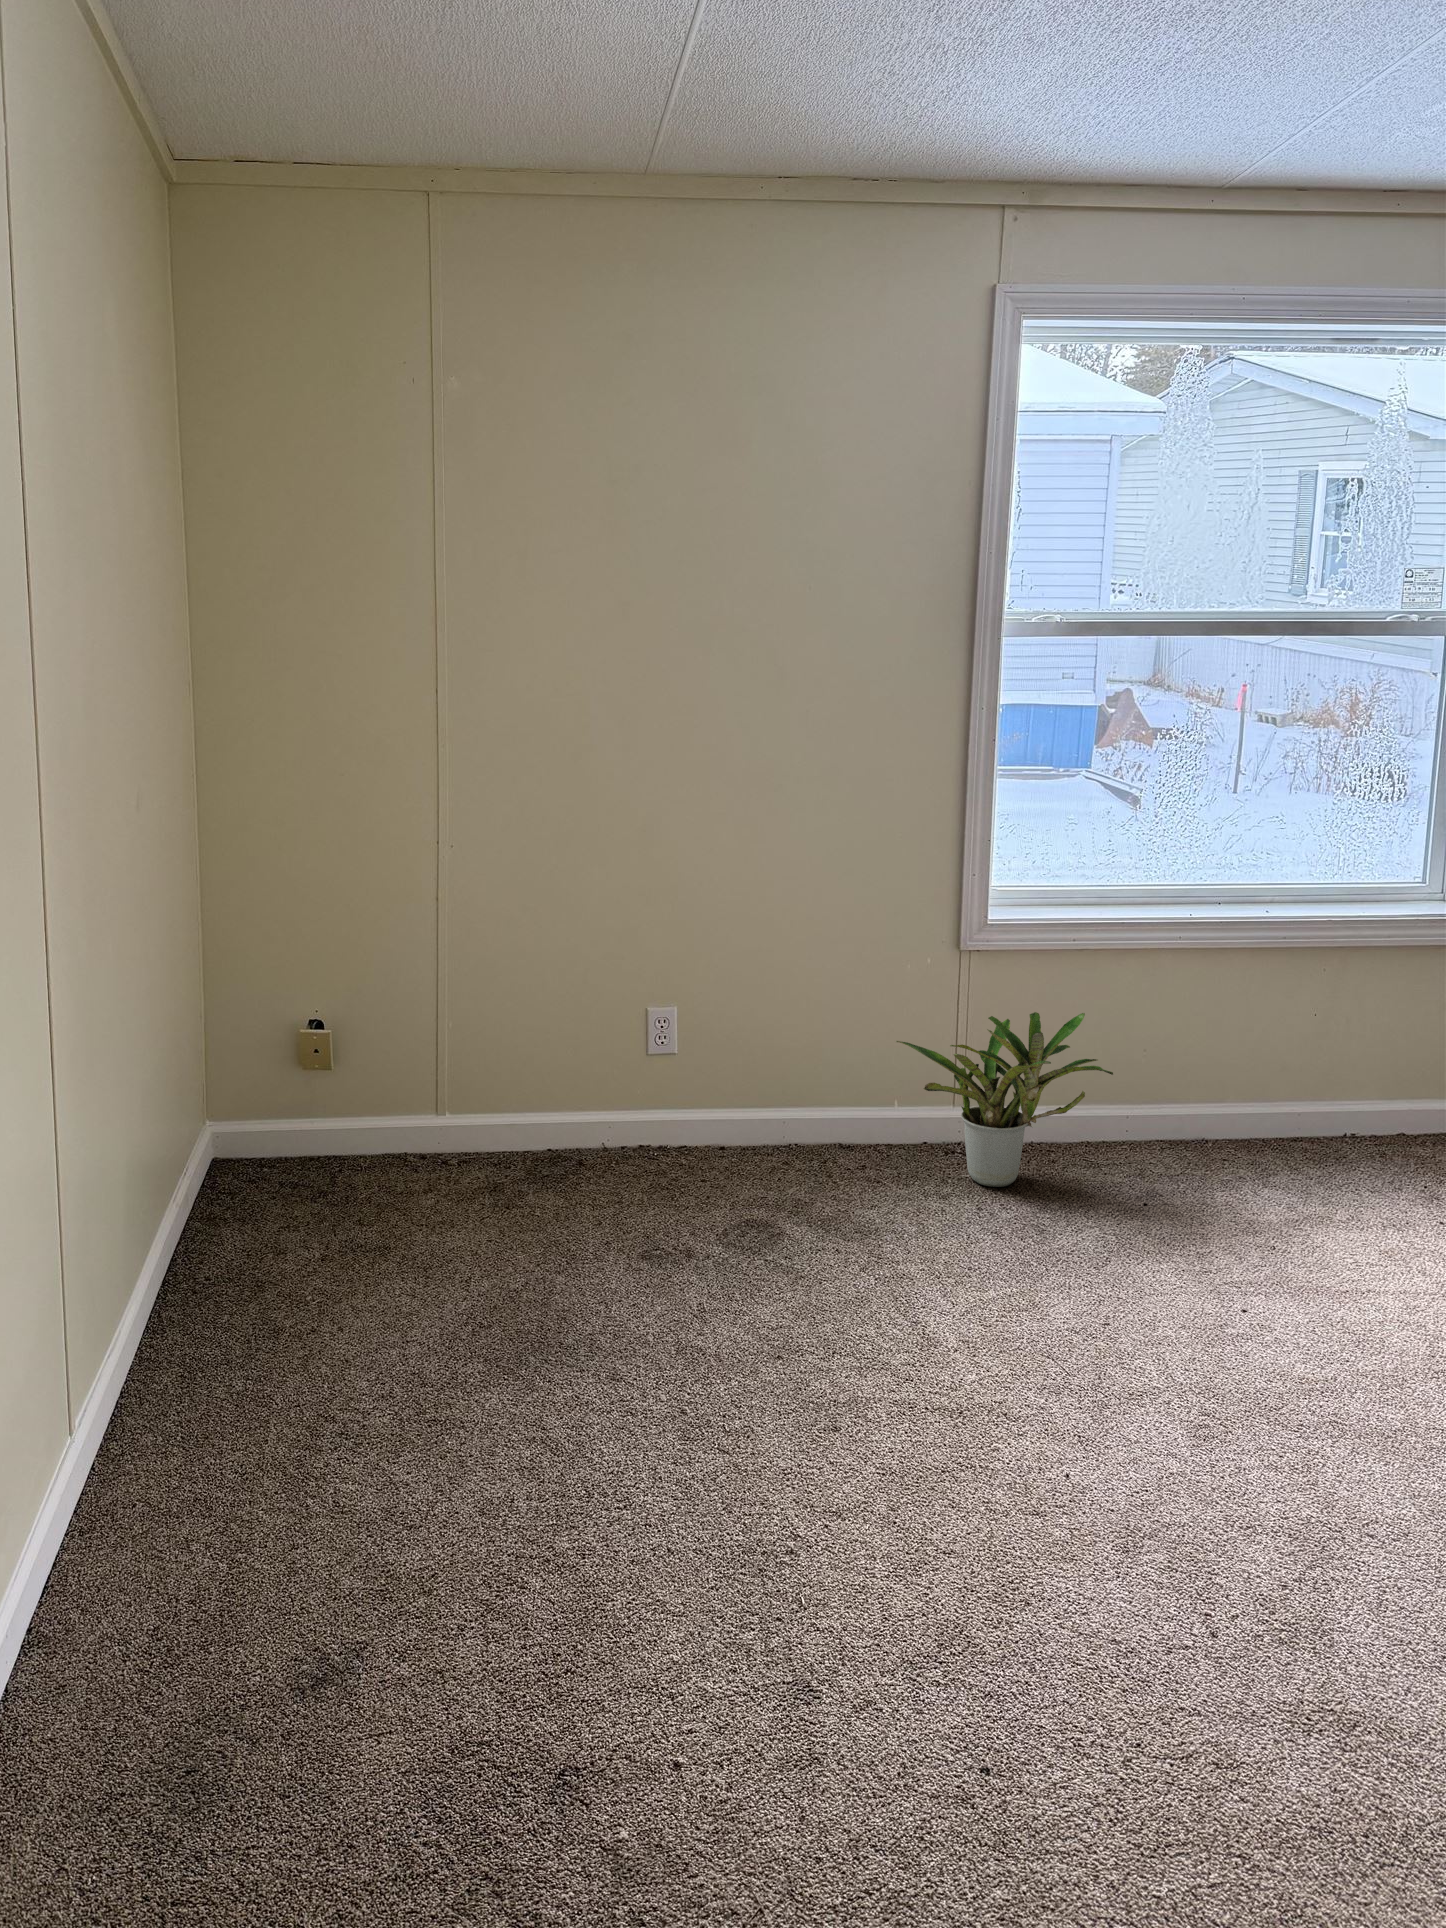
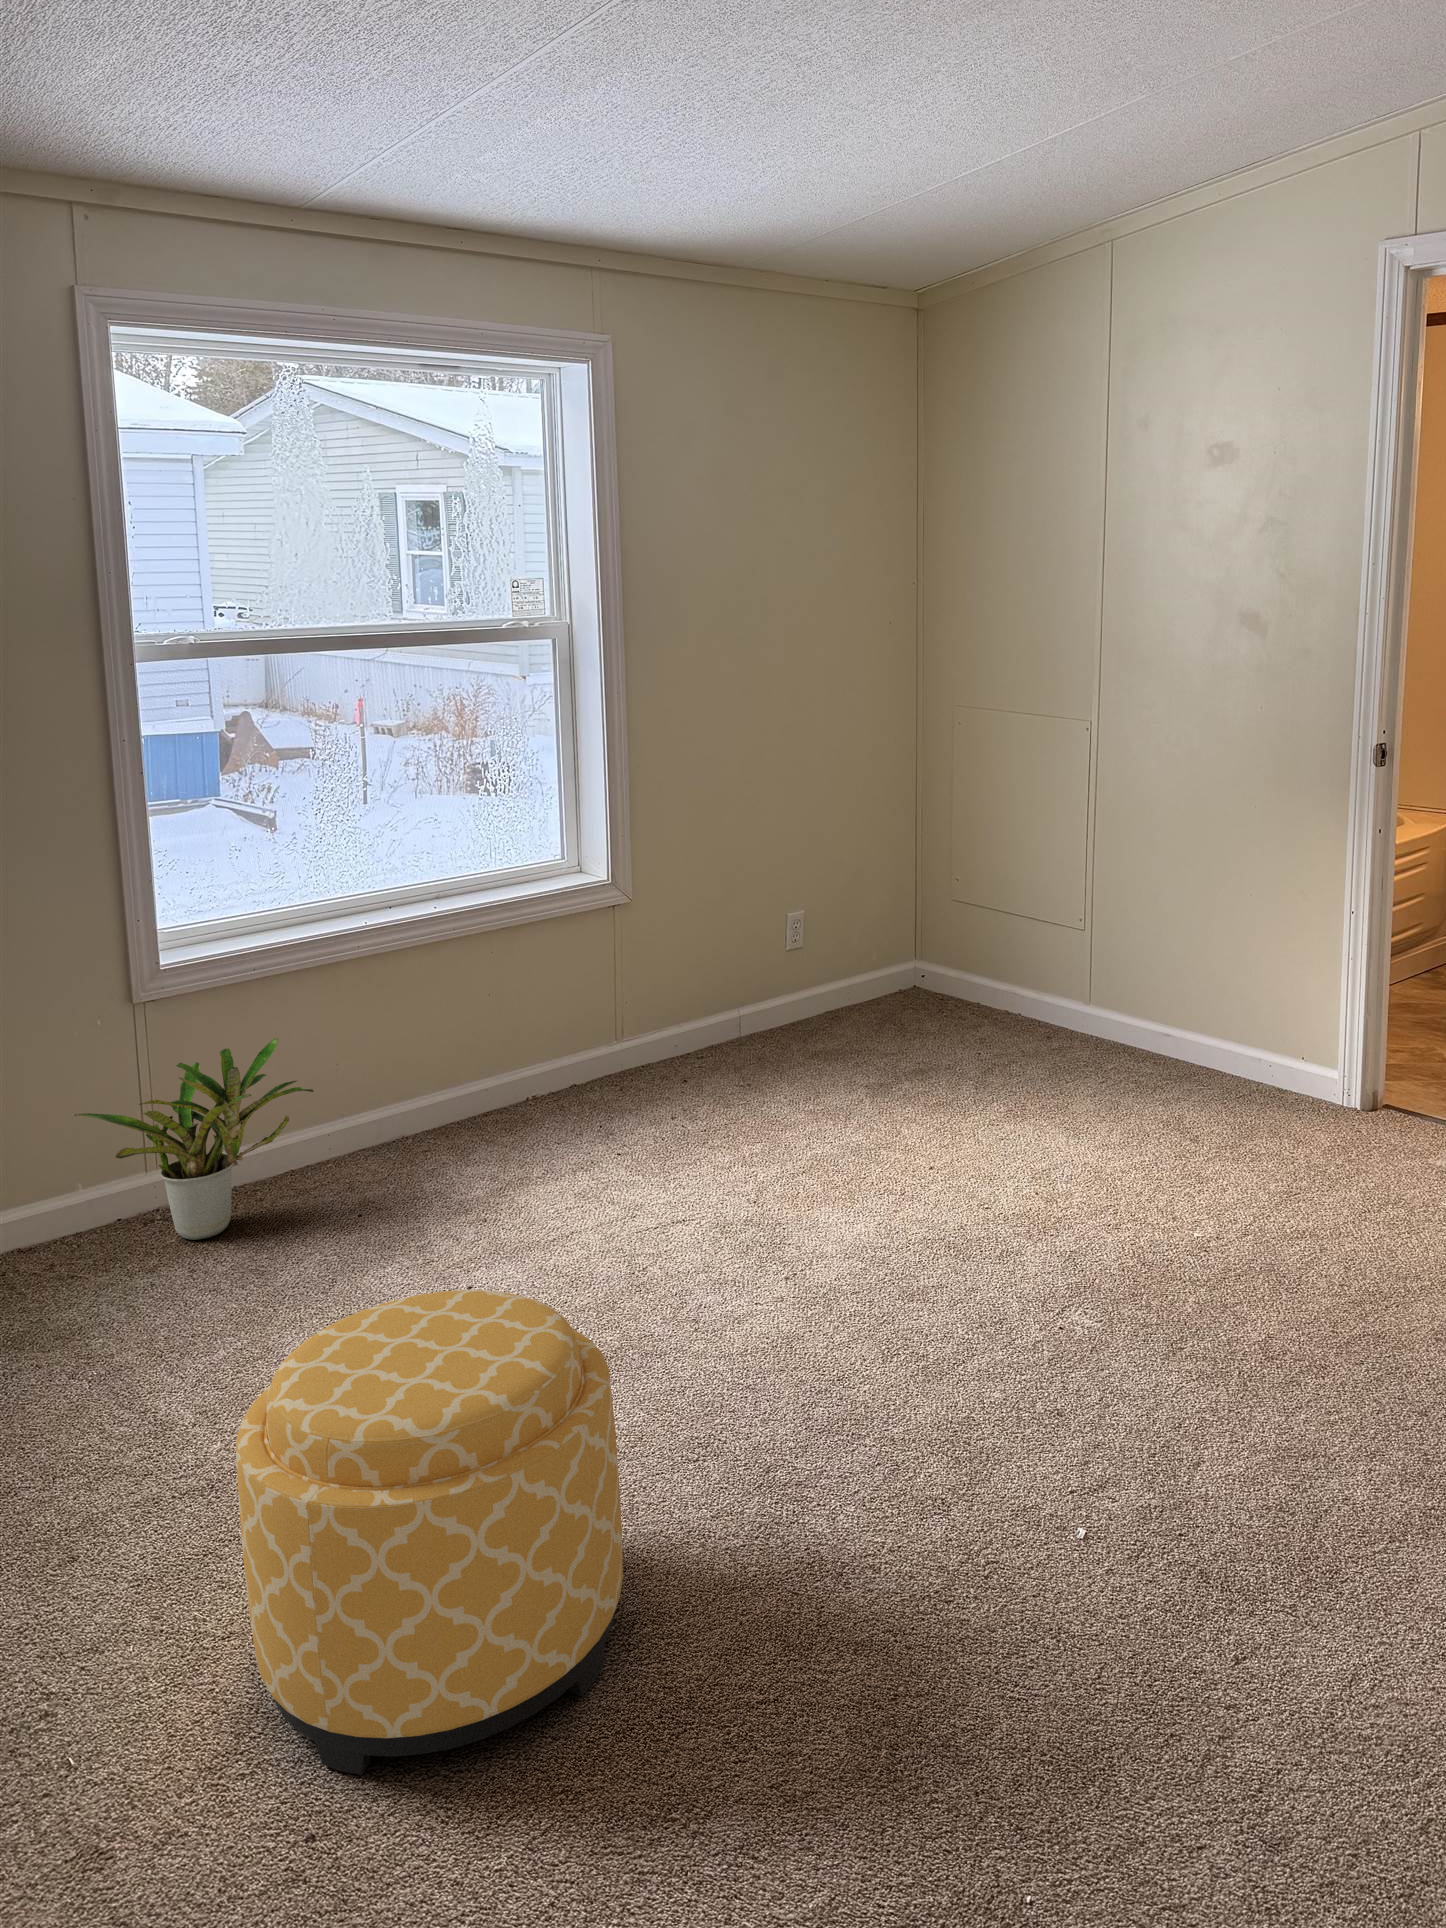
ottoman: none [967,1300,1364,1782] -> present [236,1290,623,1775]

